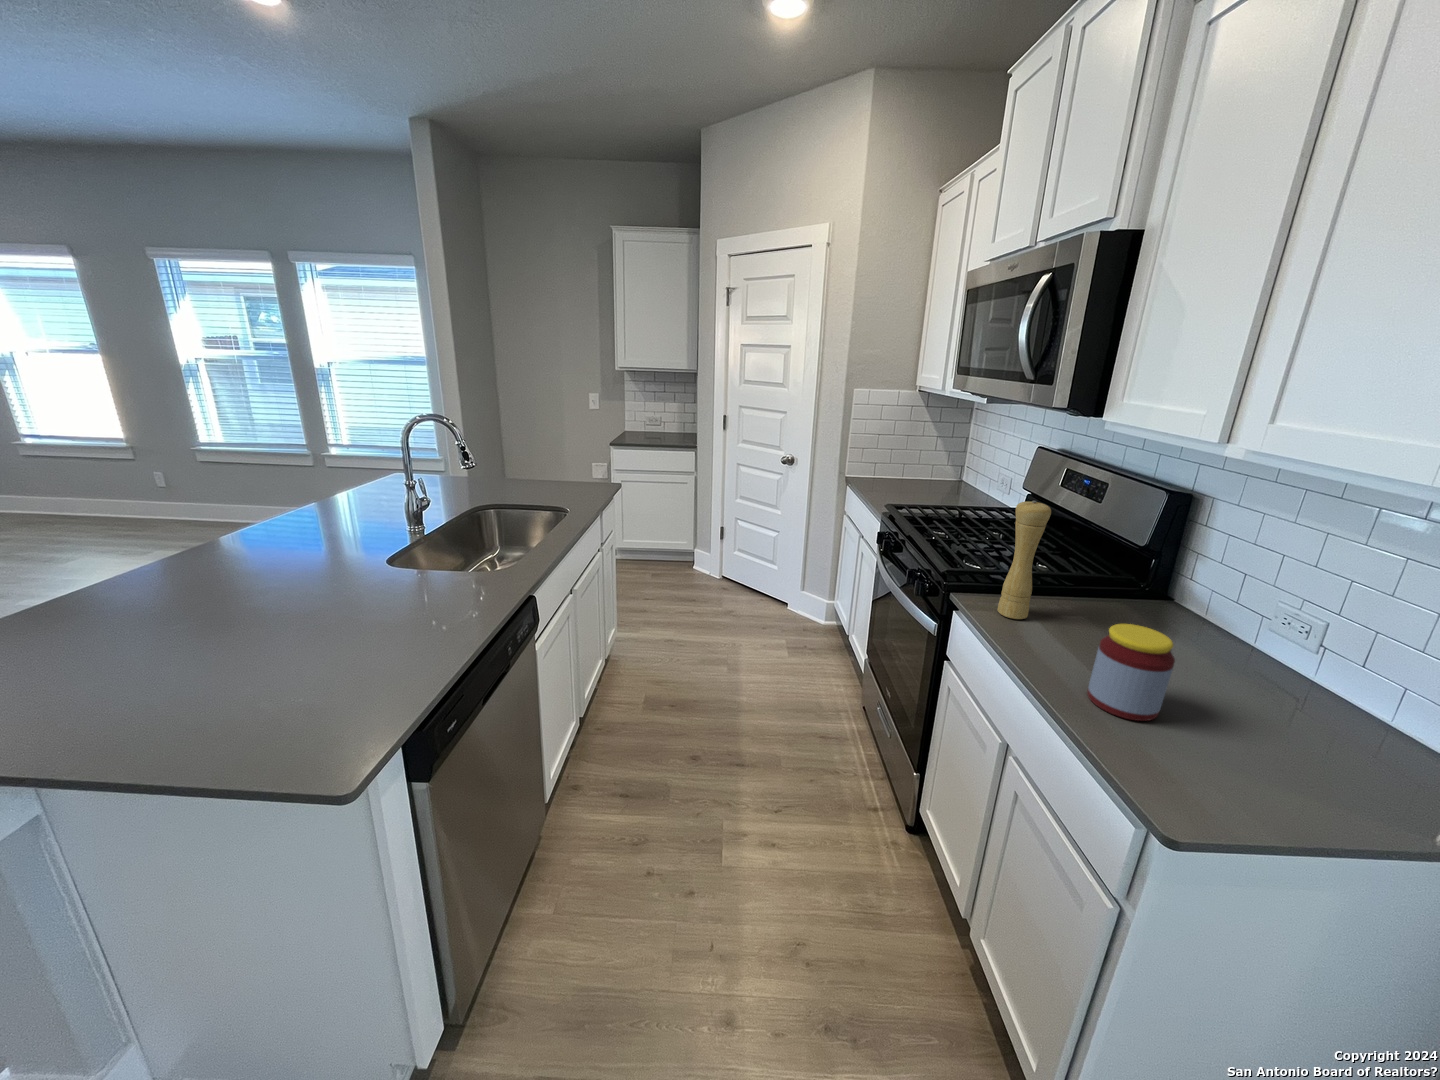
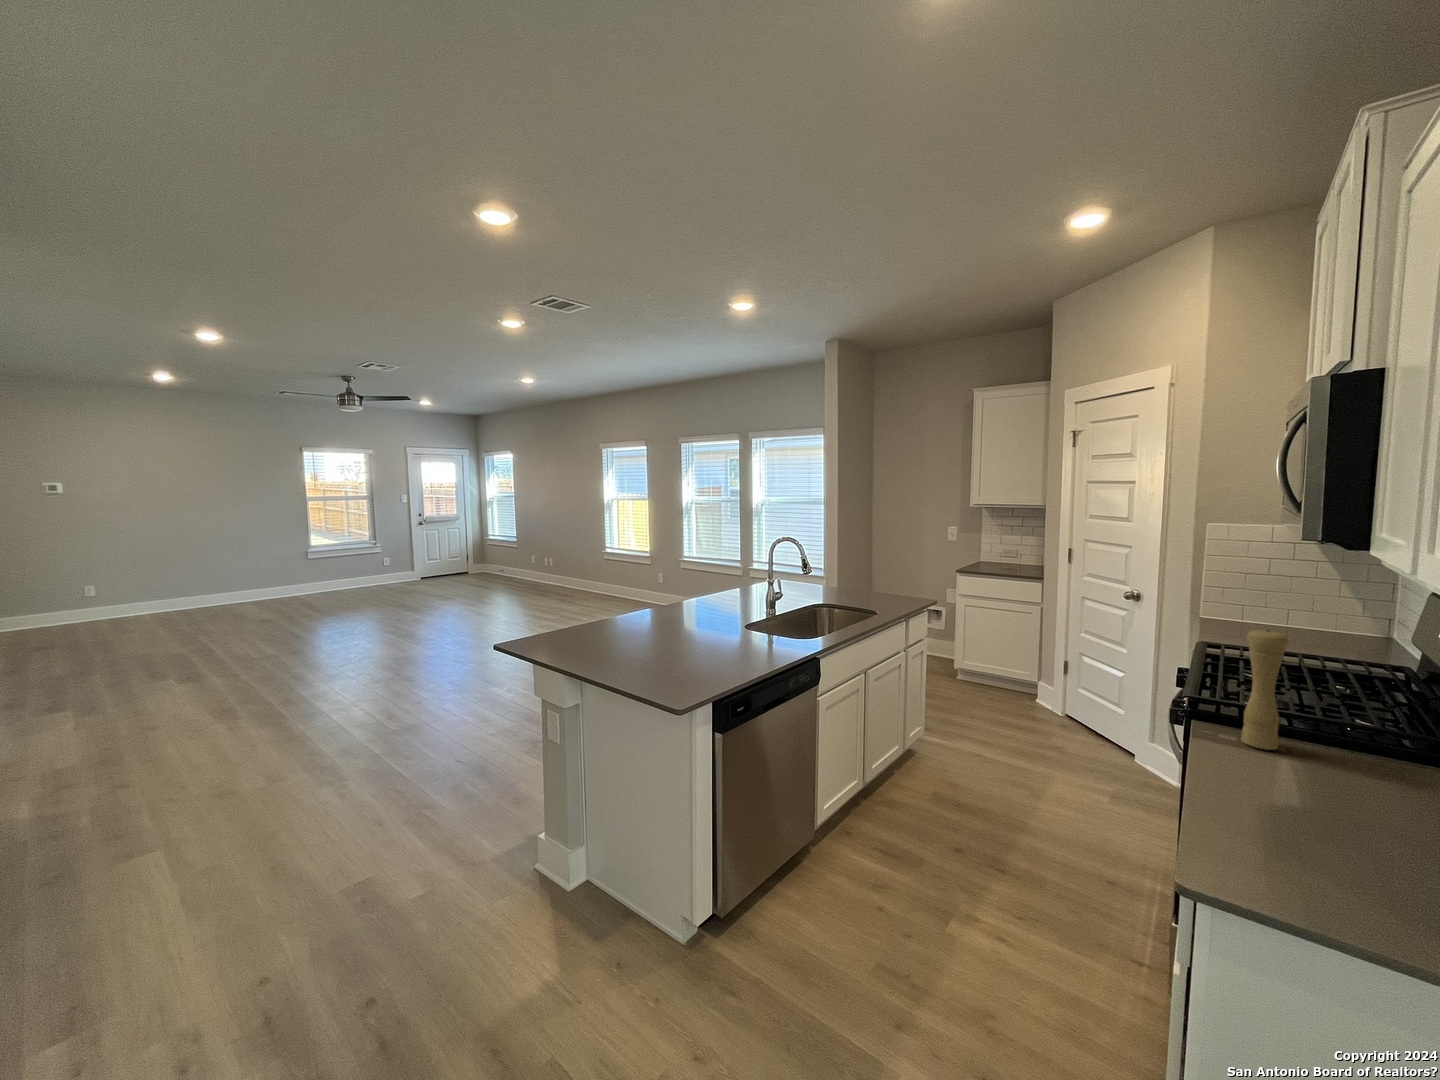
jar: present [1087,624,1175,721] -> none [1261,739,1348,837]

